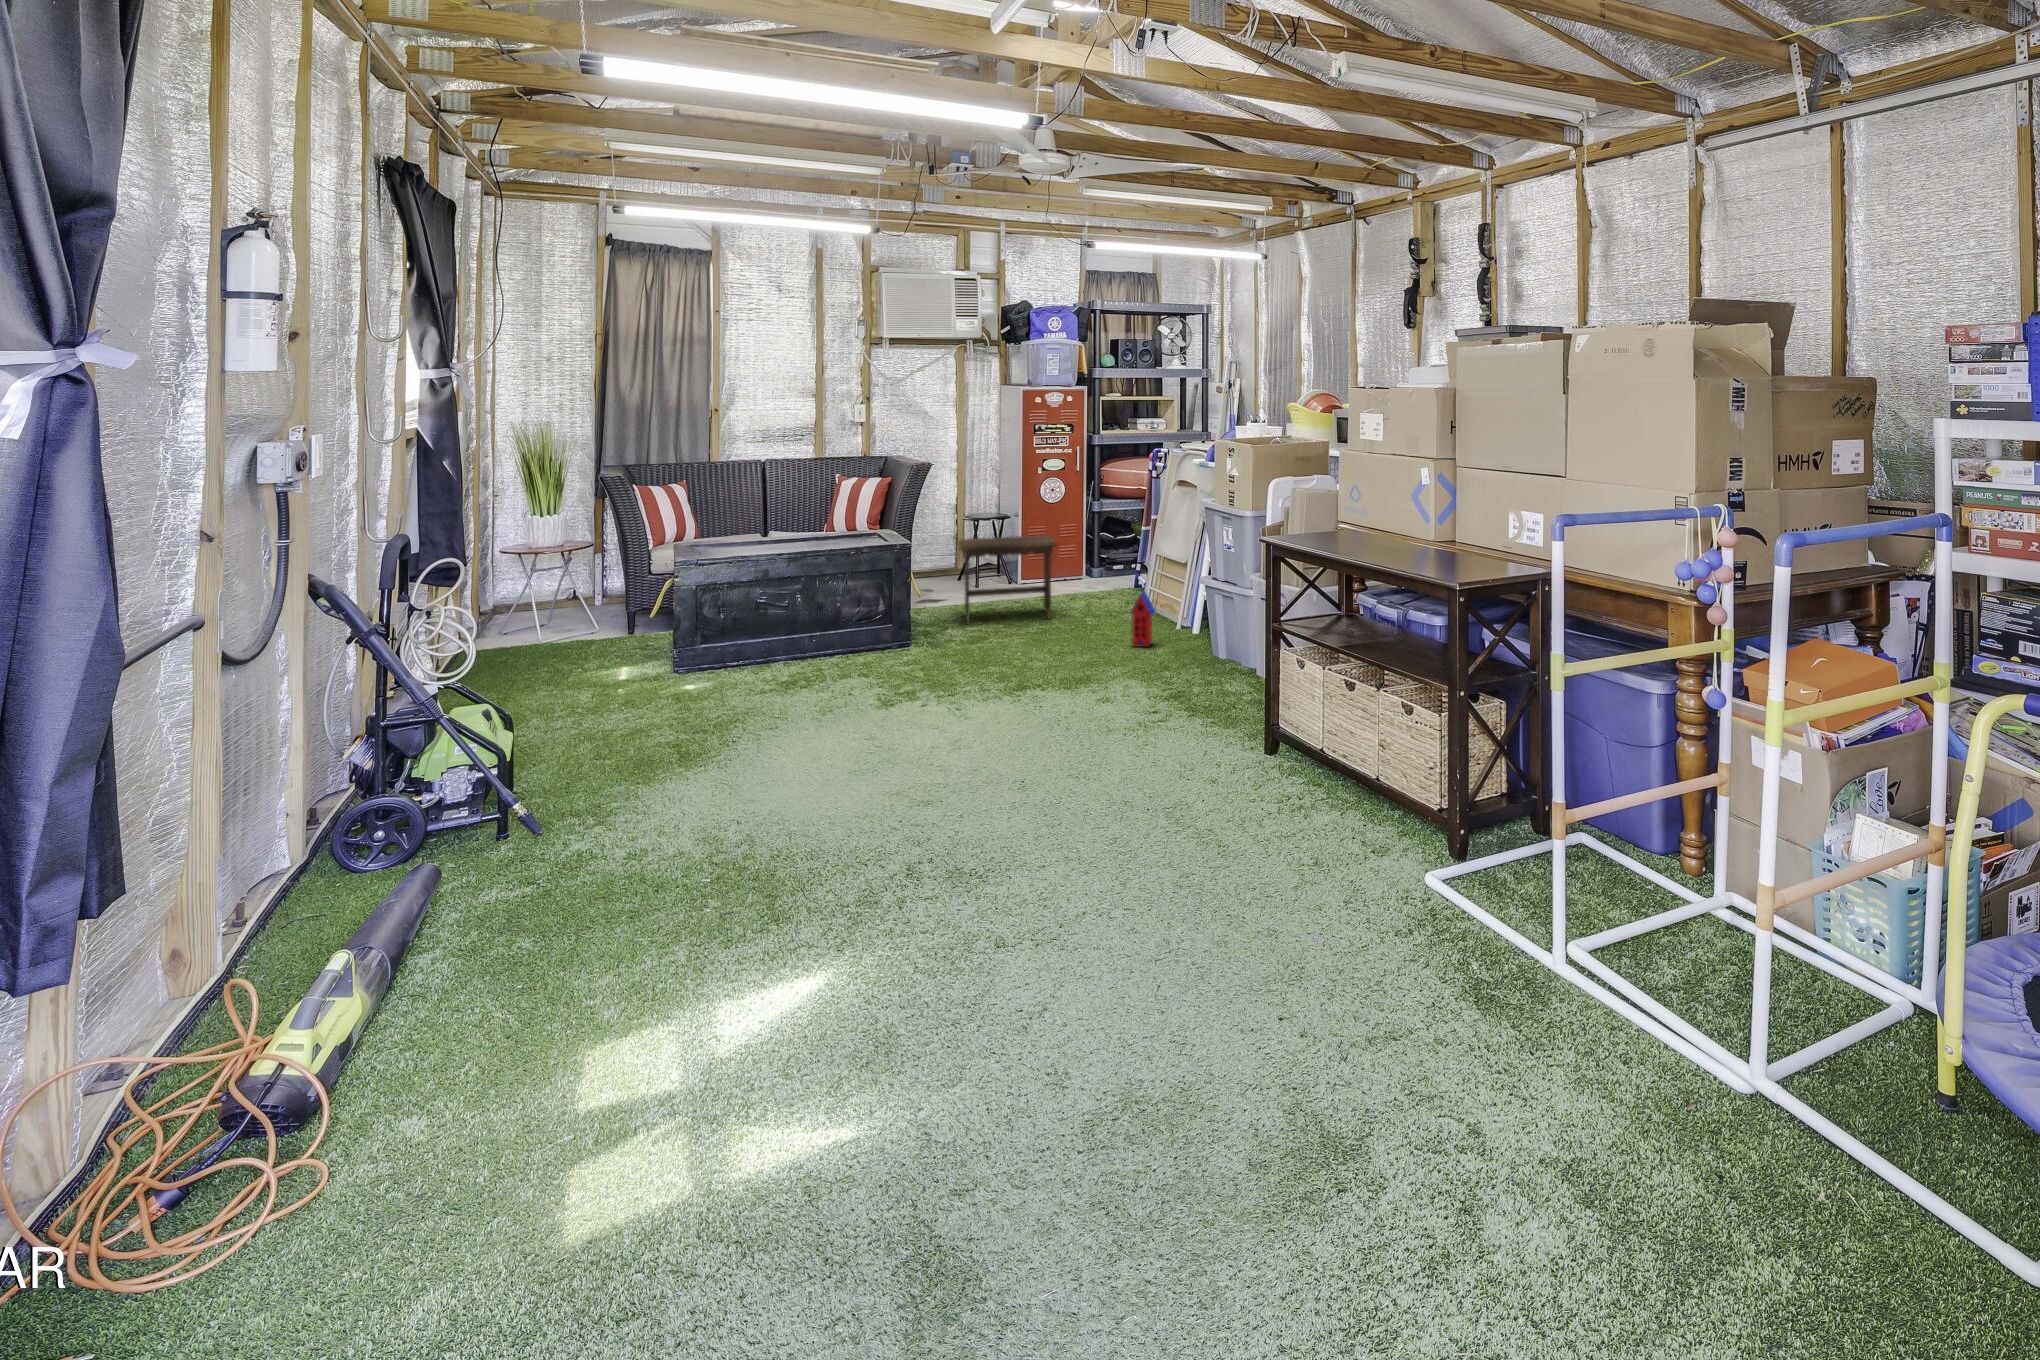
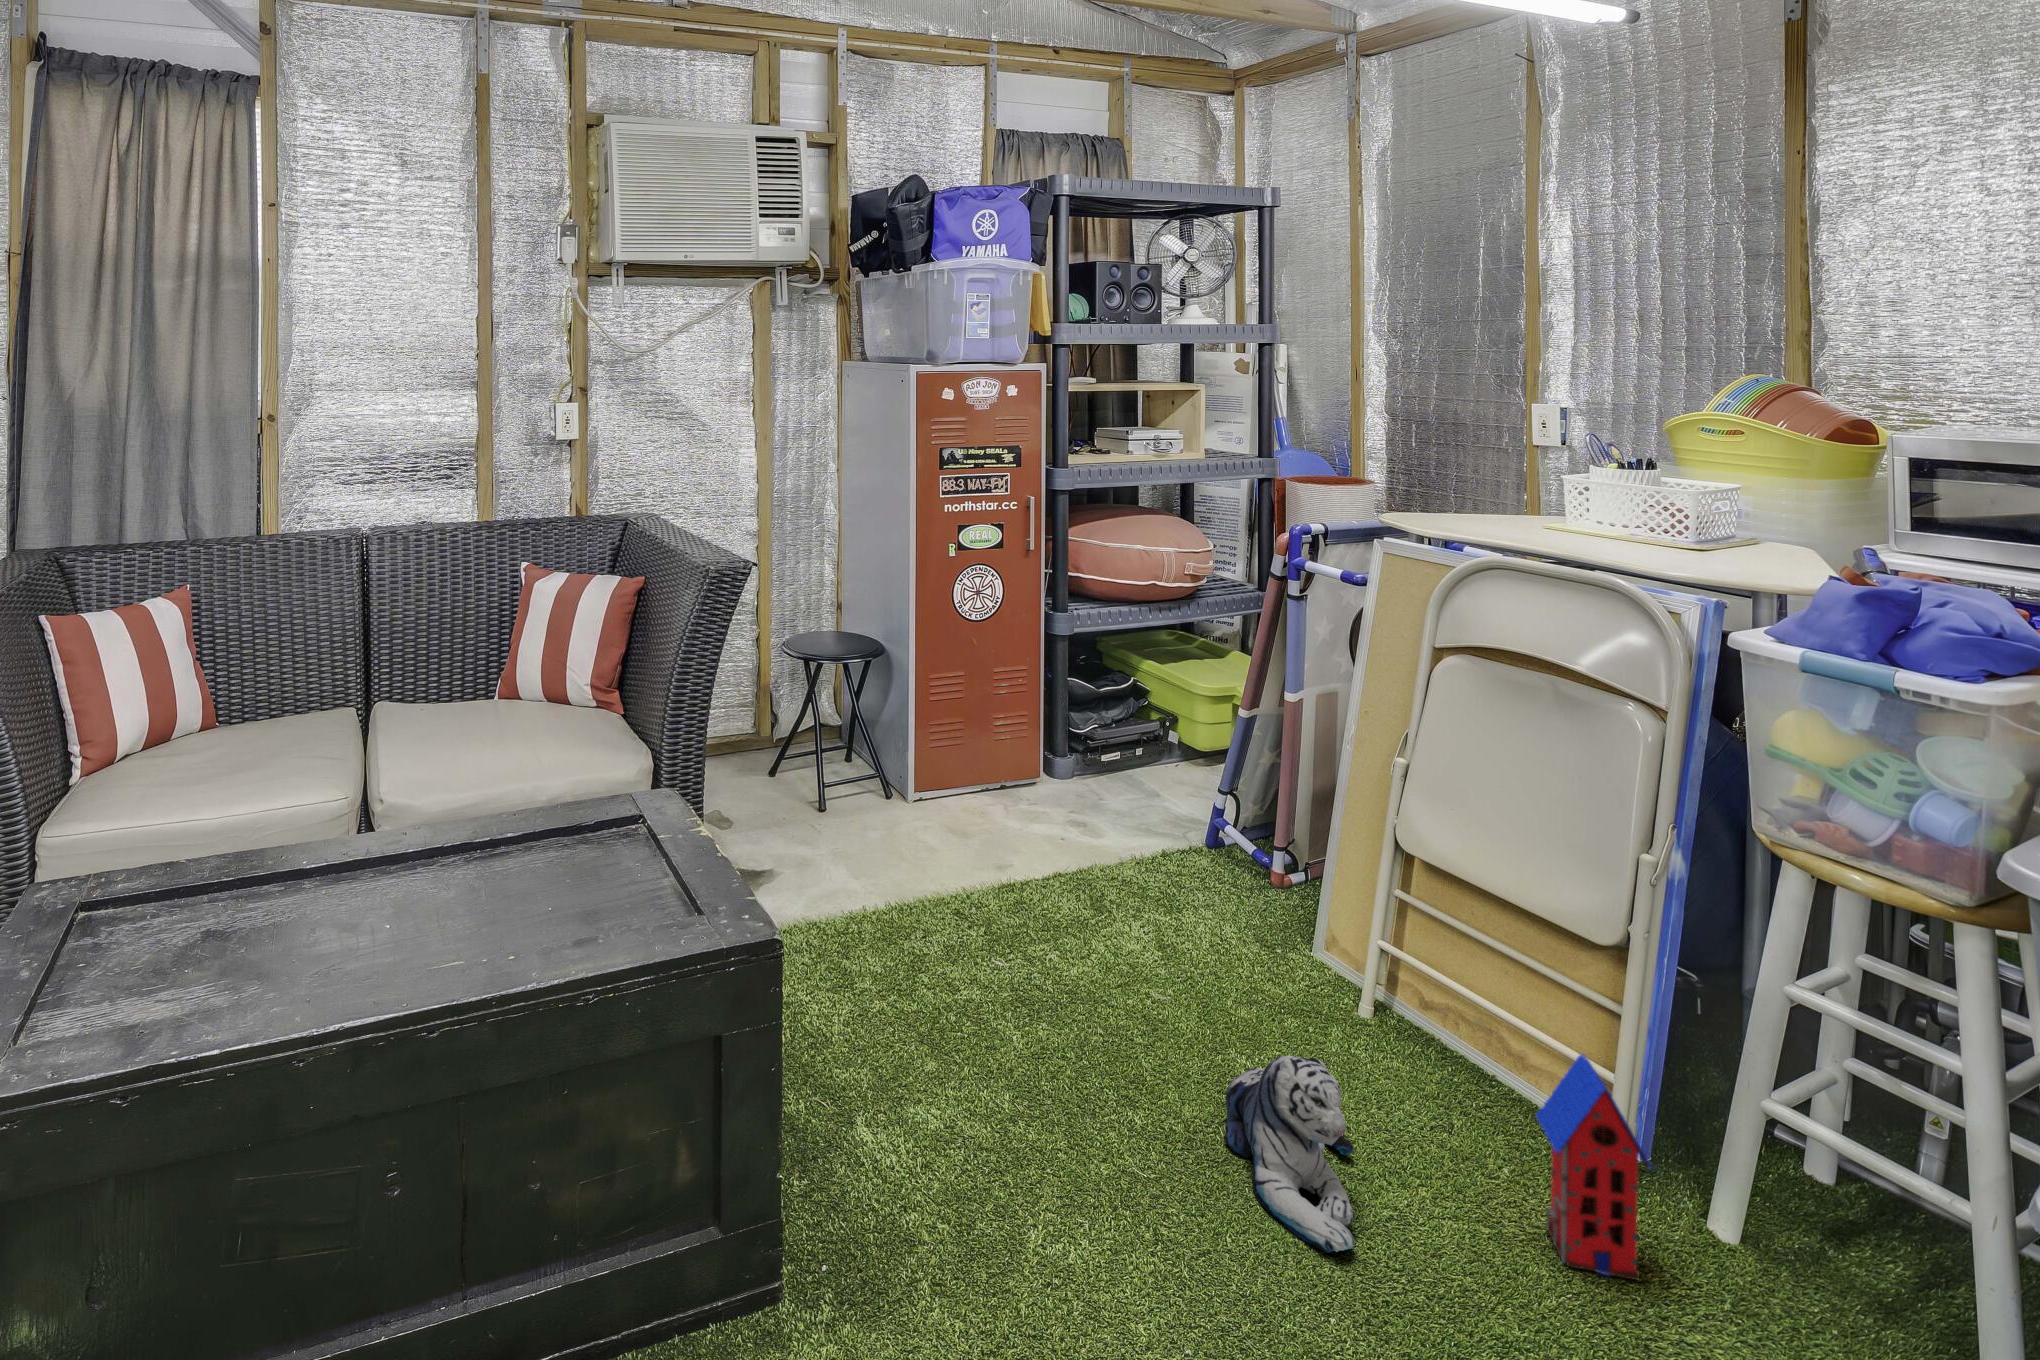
footstool: present [959,535,1057,624] -> none [846,750,1140,1028]
plush toy: none [1056,602,1094,647] -> present [1224,1055,1355,1253]

